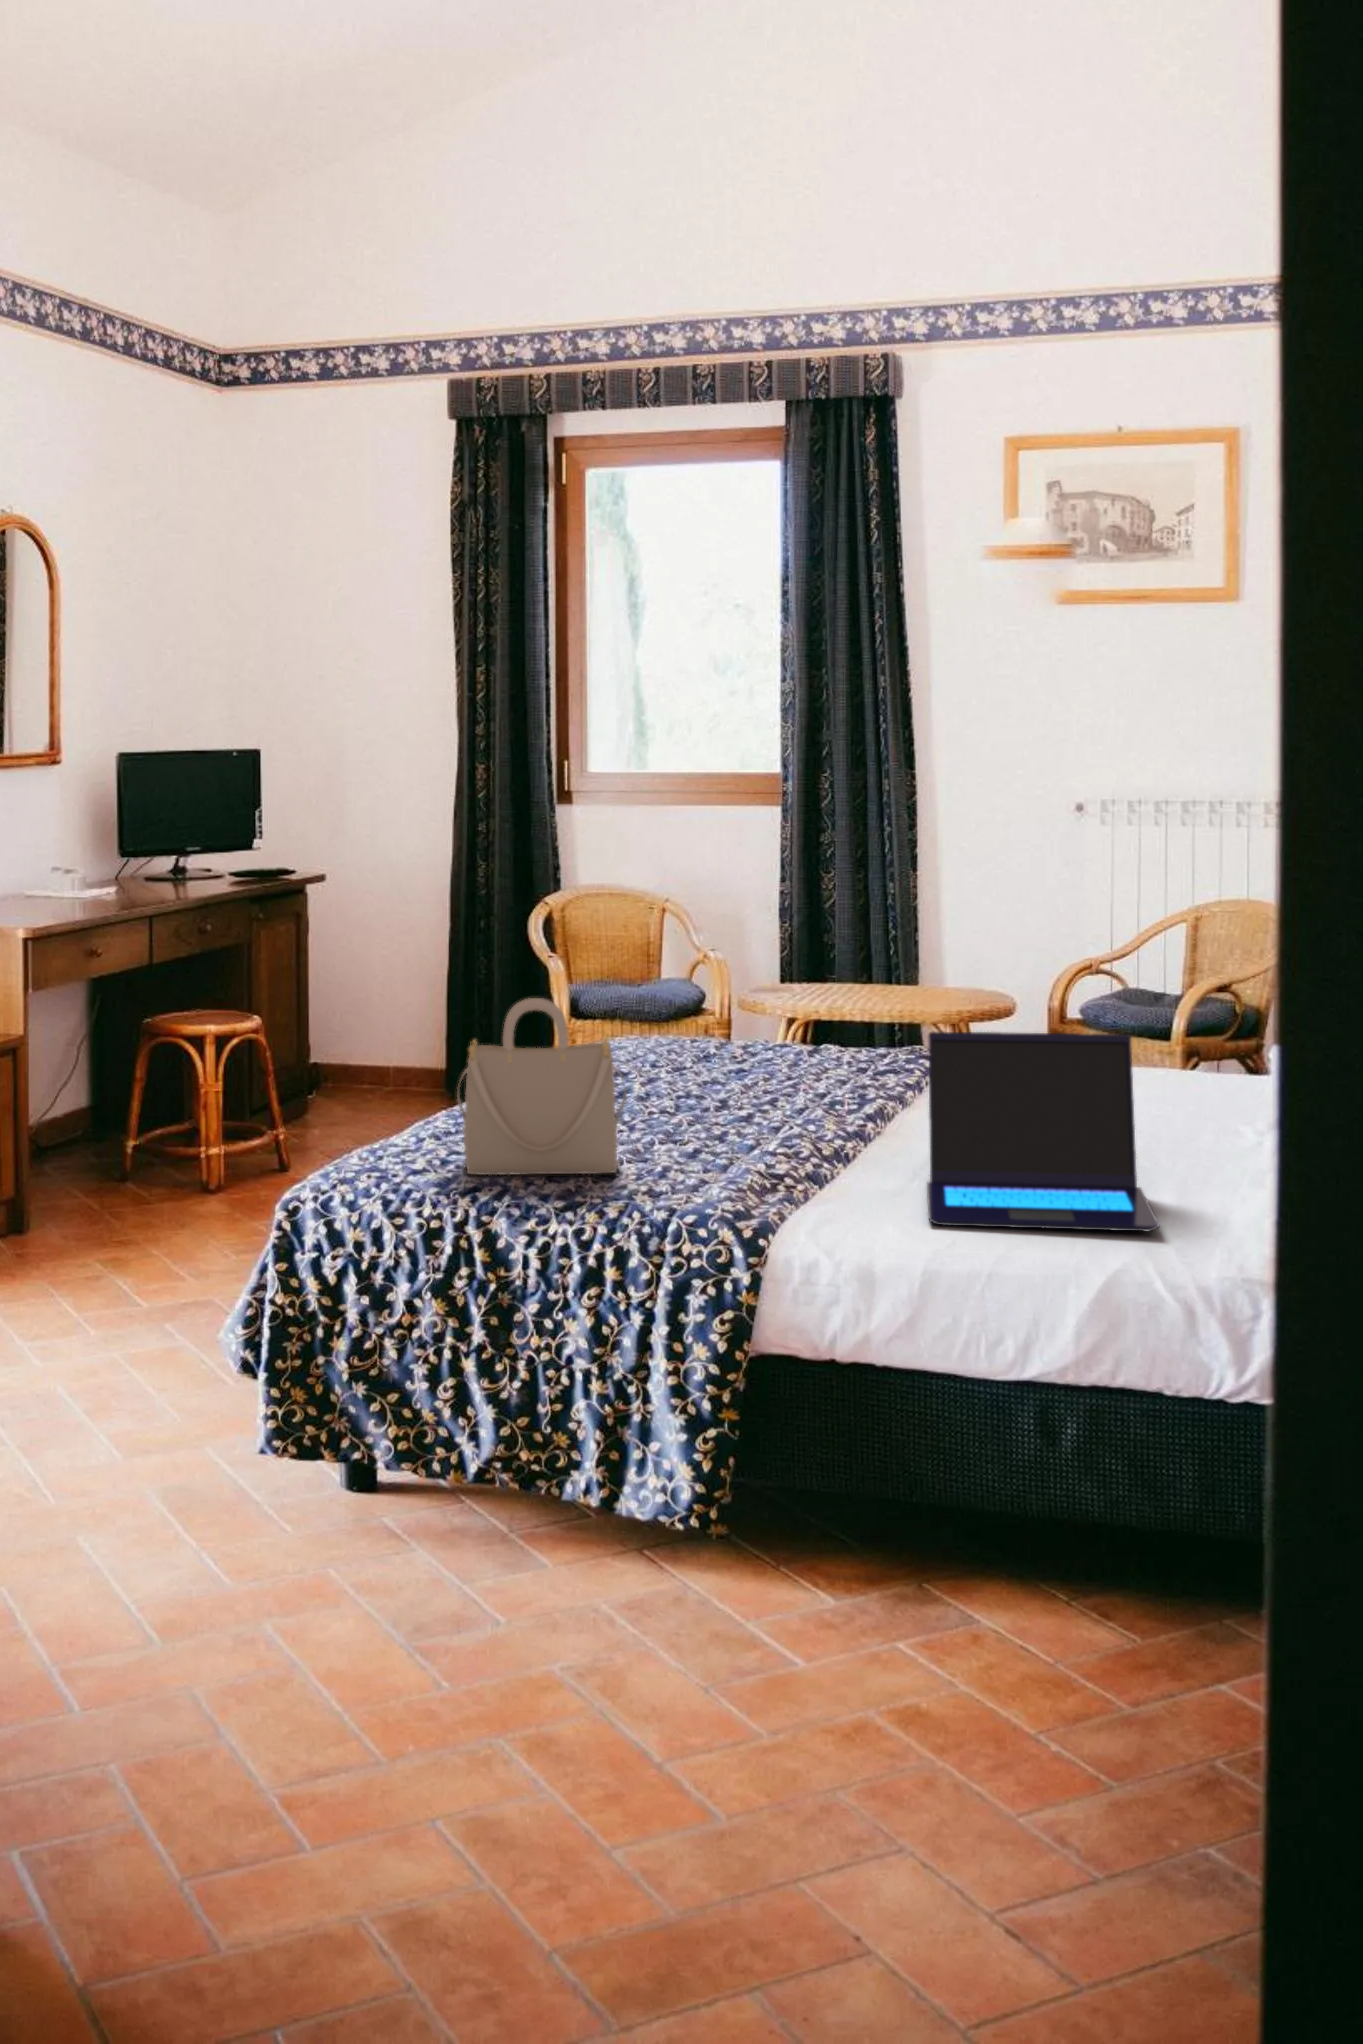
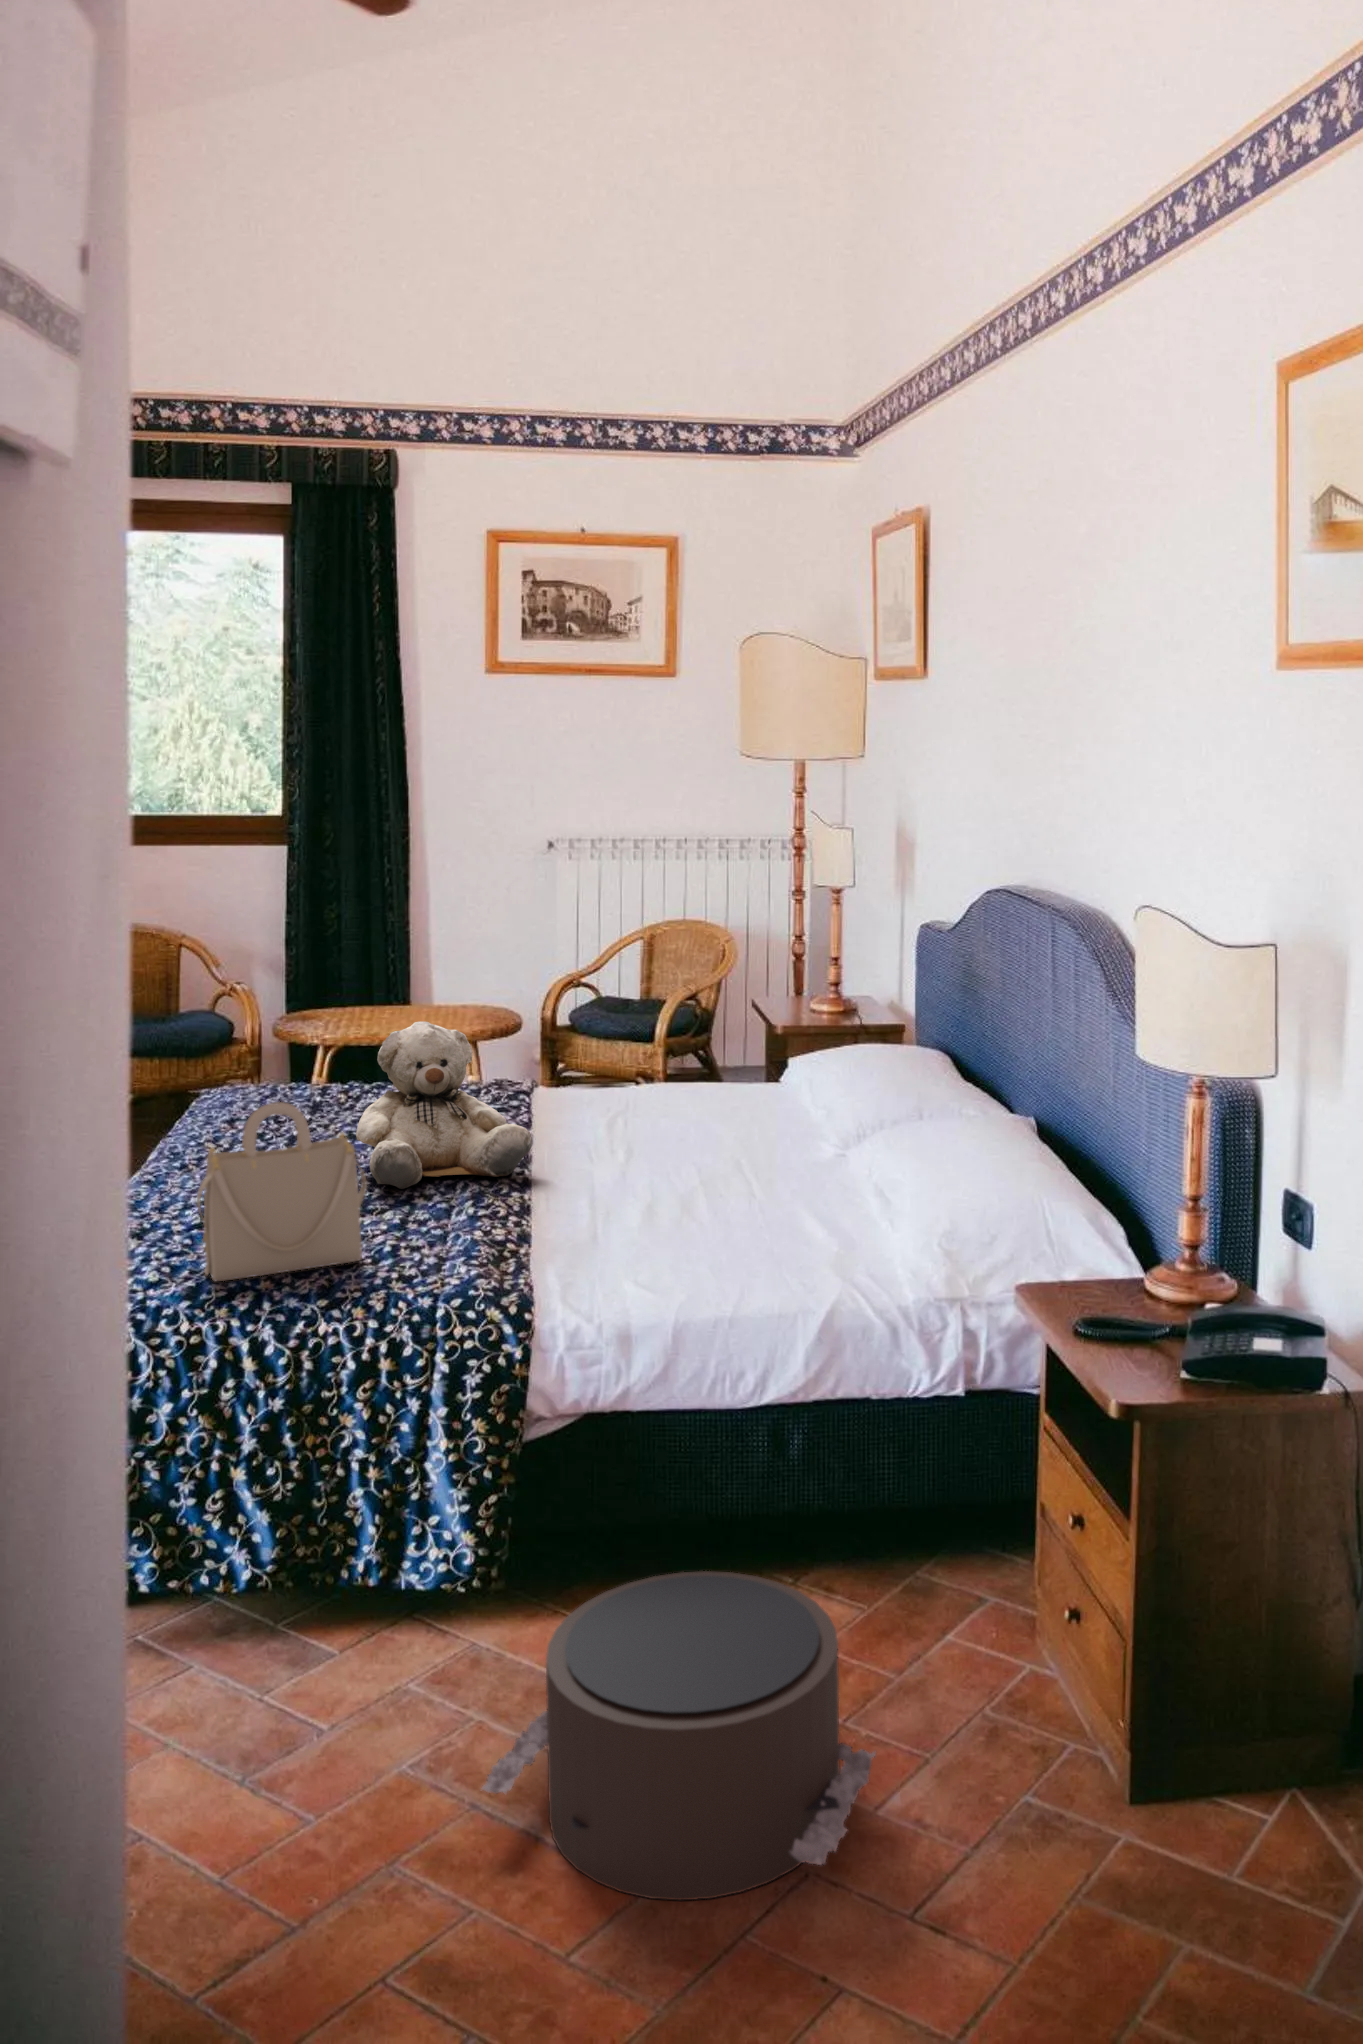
teddy bear: none [661,946,842,1119] -> present [356,1022,532,1189]
laptop: present [927,1032,1159,1231] -> none [634,1087,851,1276]
pouf: none [621,1531,1066,1876] -> present [482,1571,876,1900]

